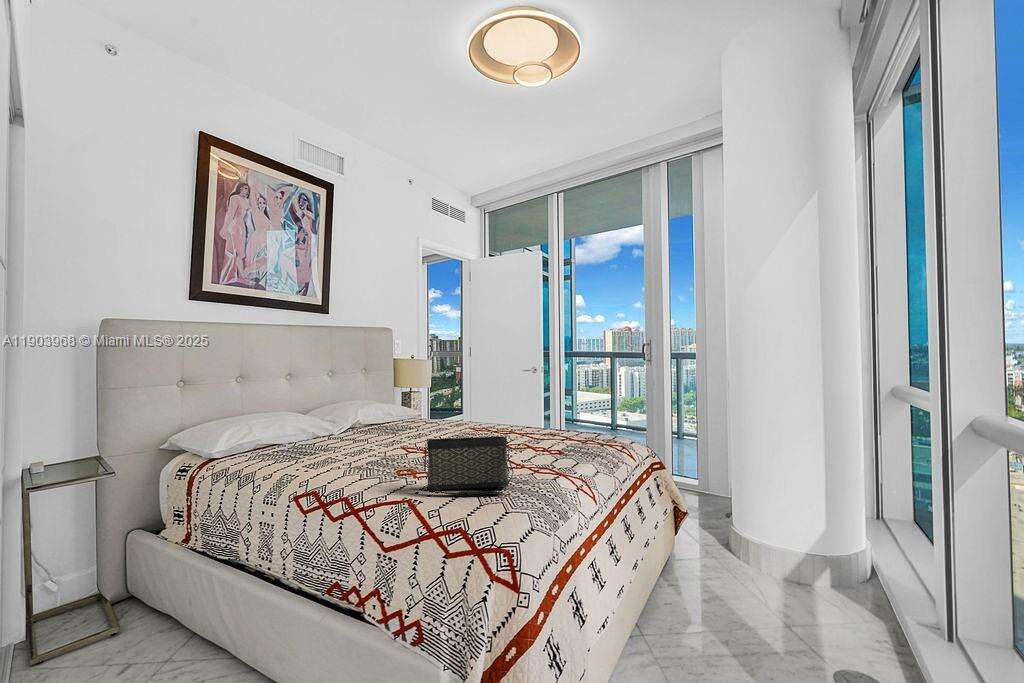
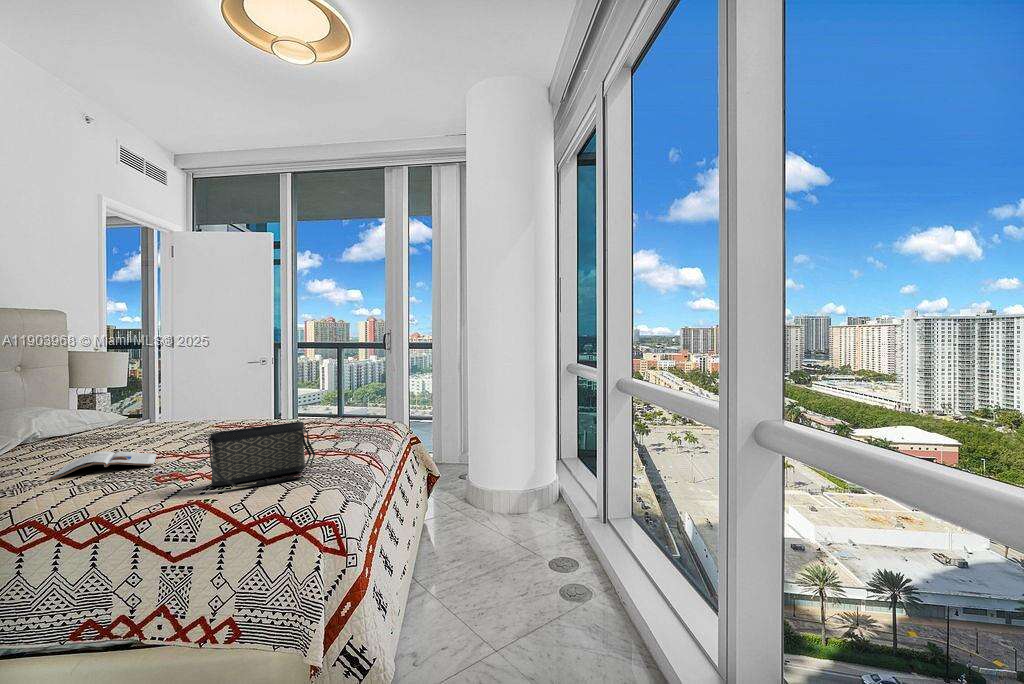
magazine: none [344,443,416,462] -> present [52,451,157,480]

